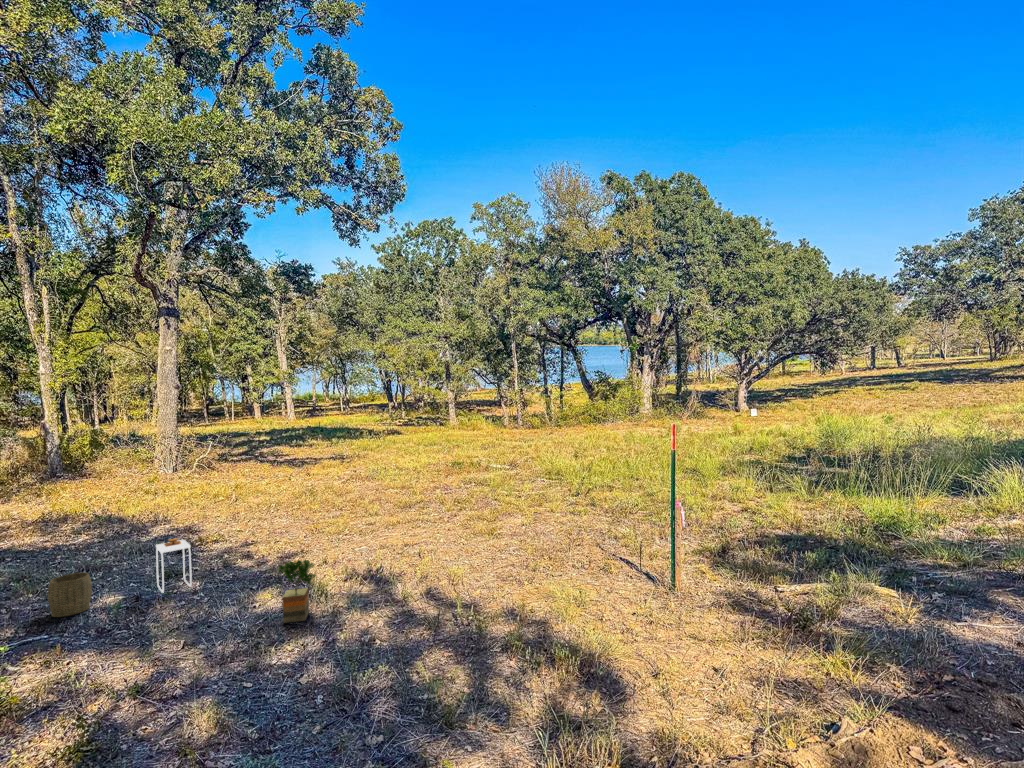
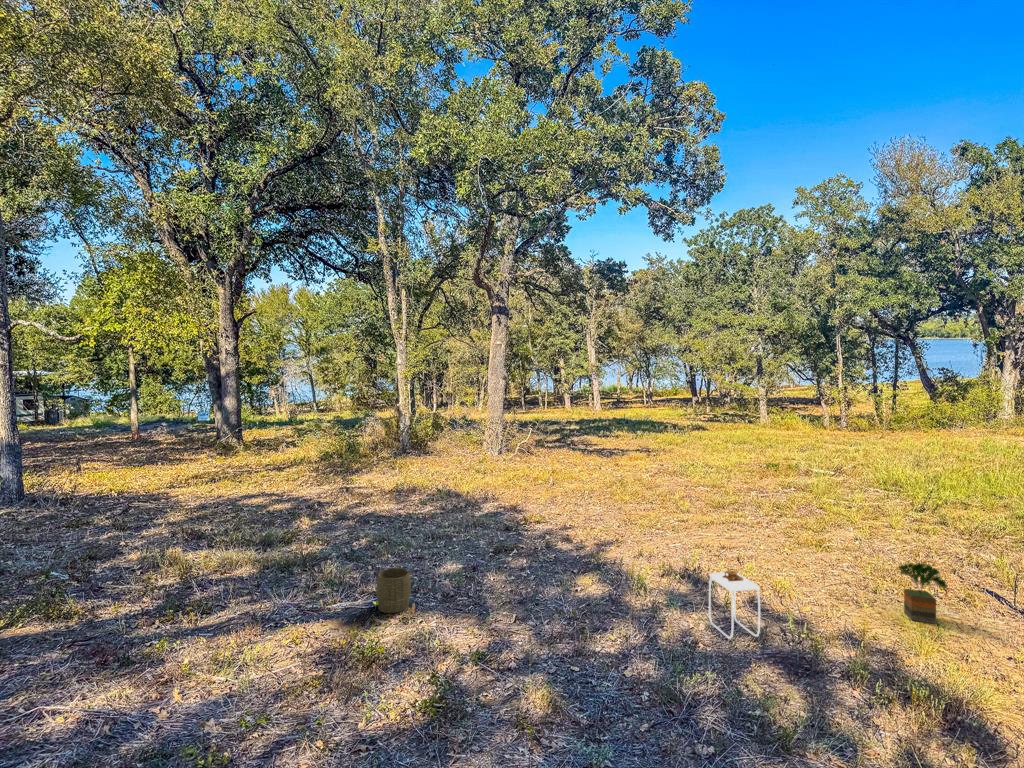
side table: present [156,538,192,593] -> present [709,571,760,638]
potted tree: present [278,559,315,623] -> present [899,563,947,624]

